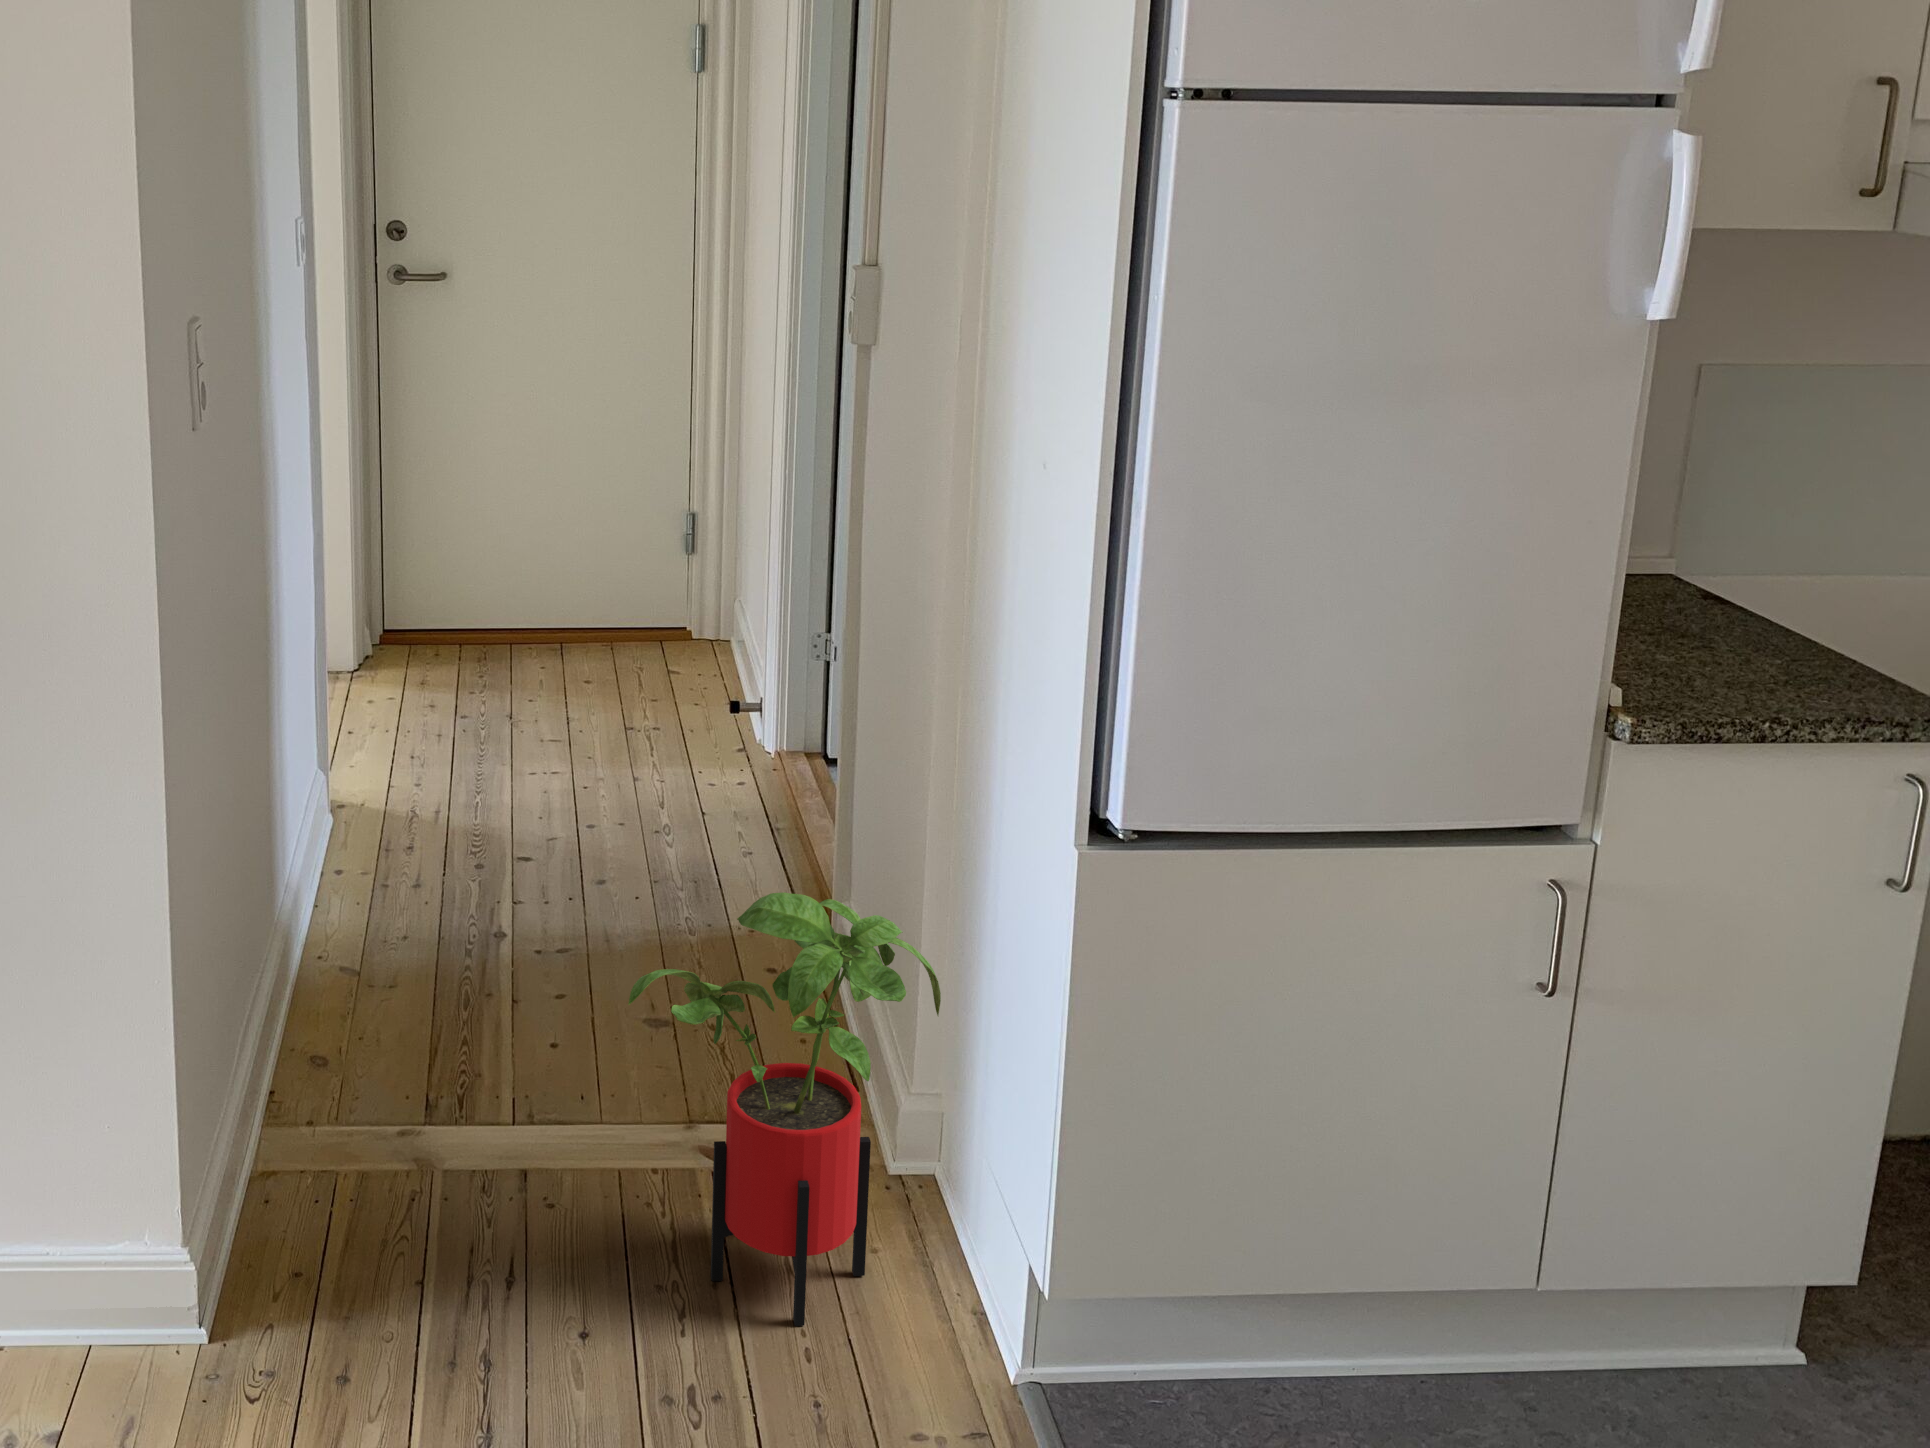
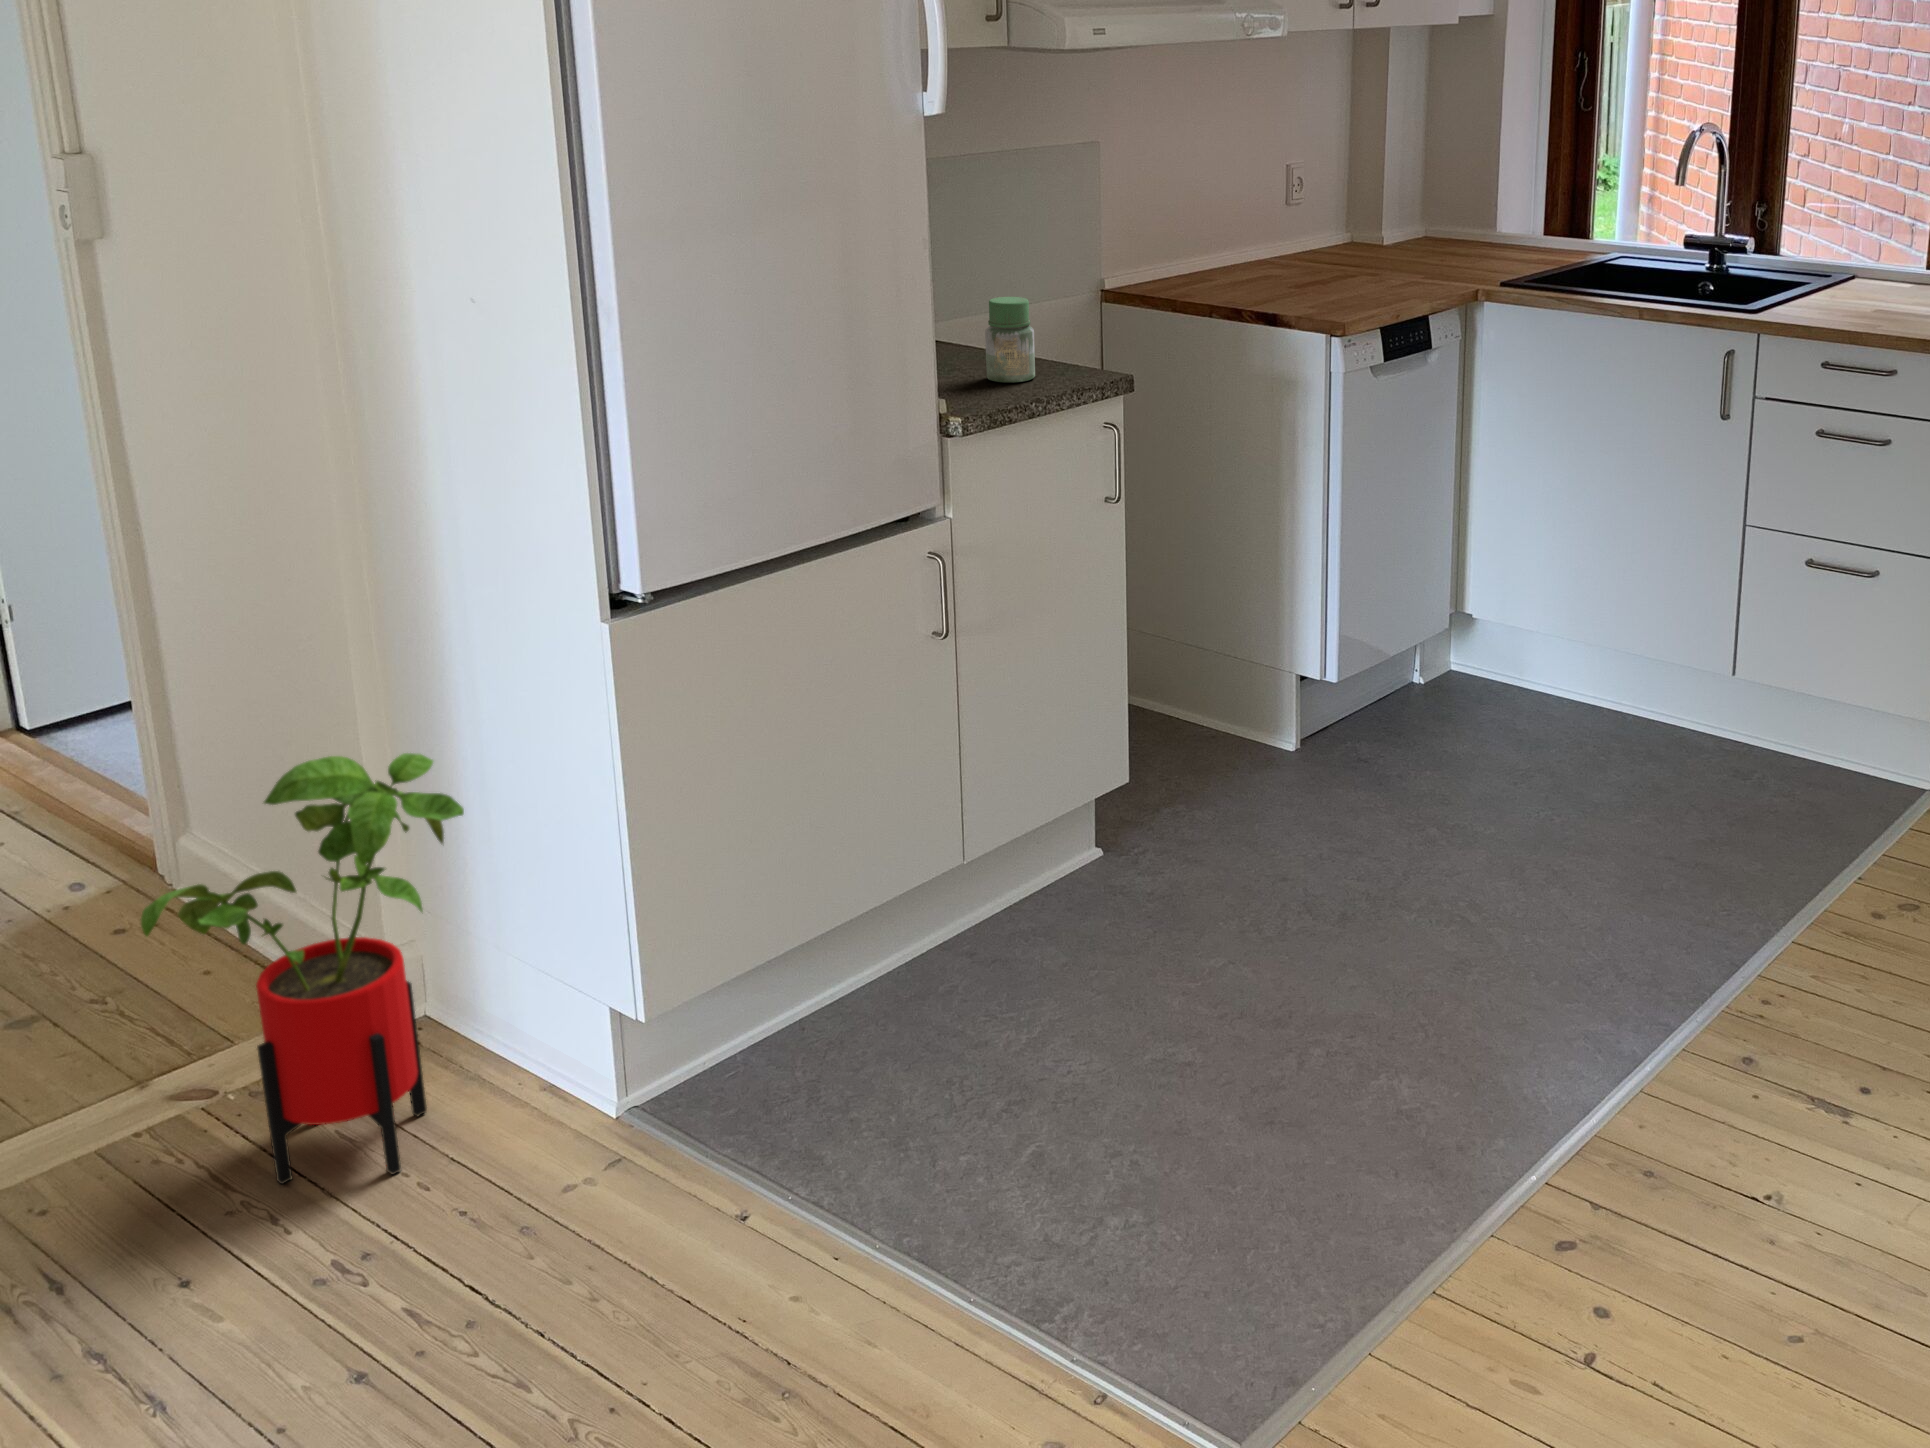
jar: none [1740,571,1824,690] -> present [985,297,1035,383]

